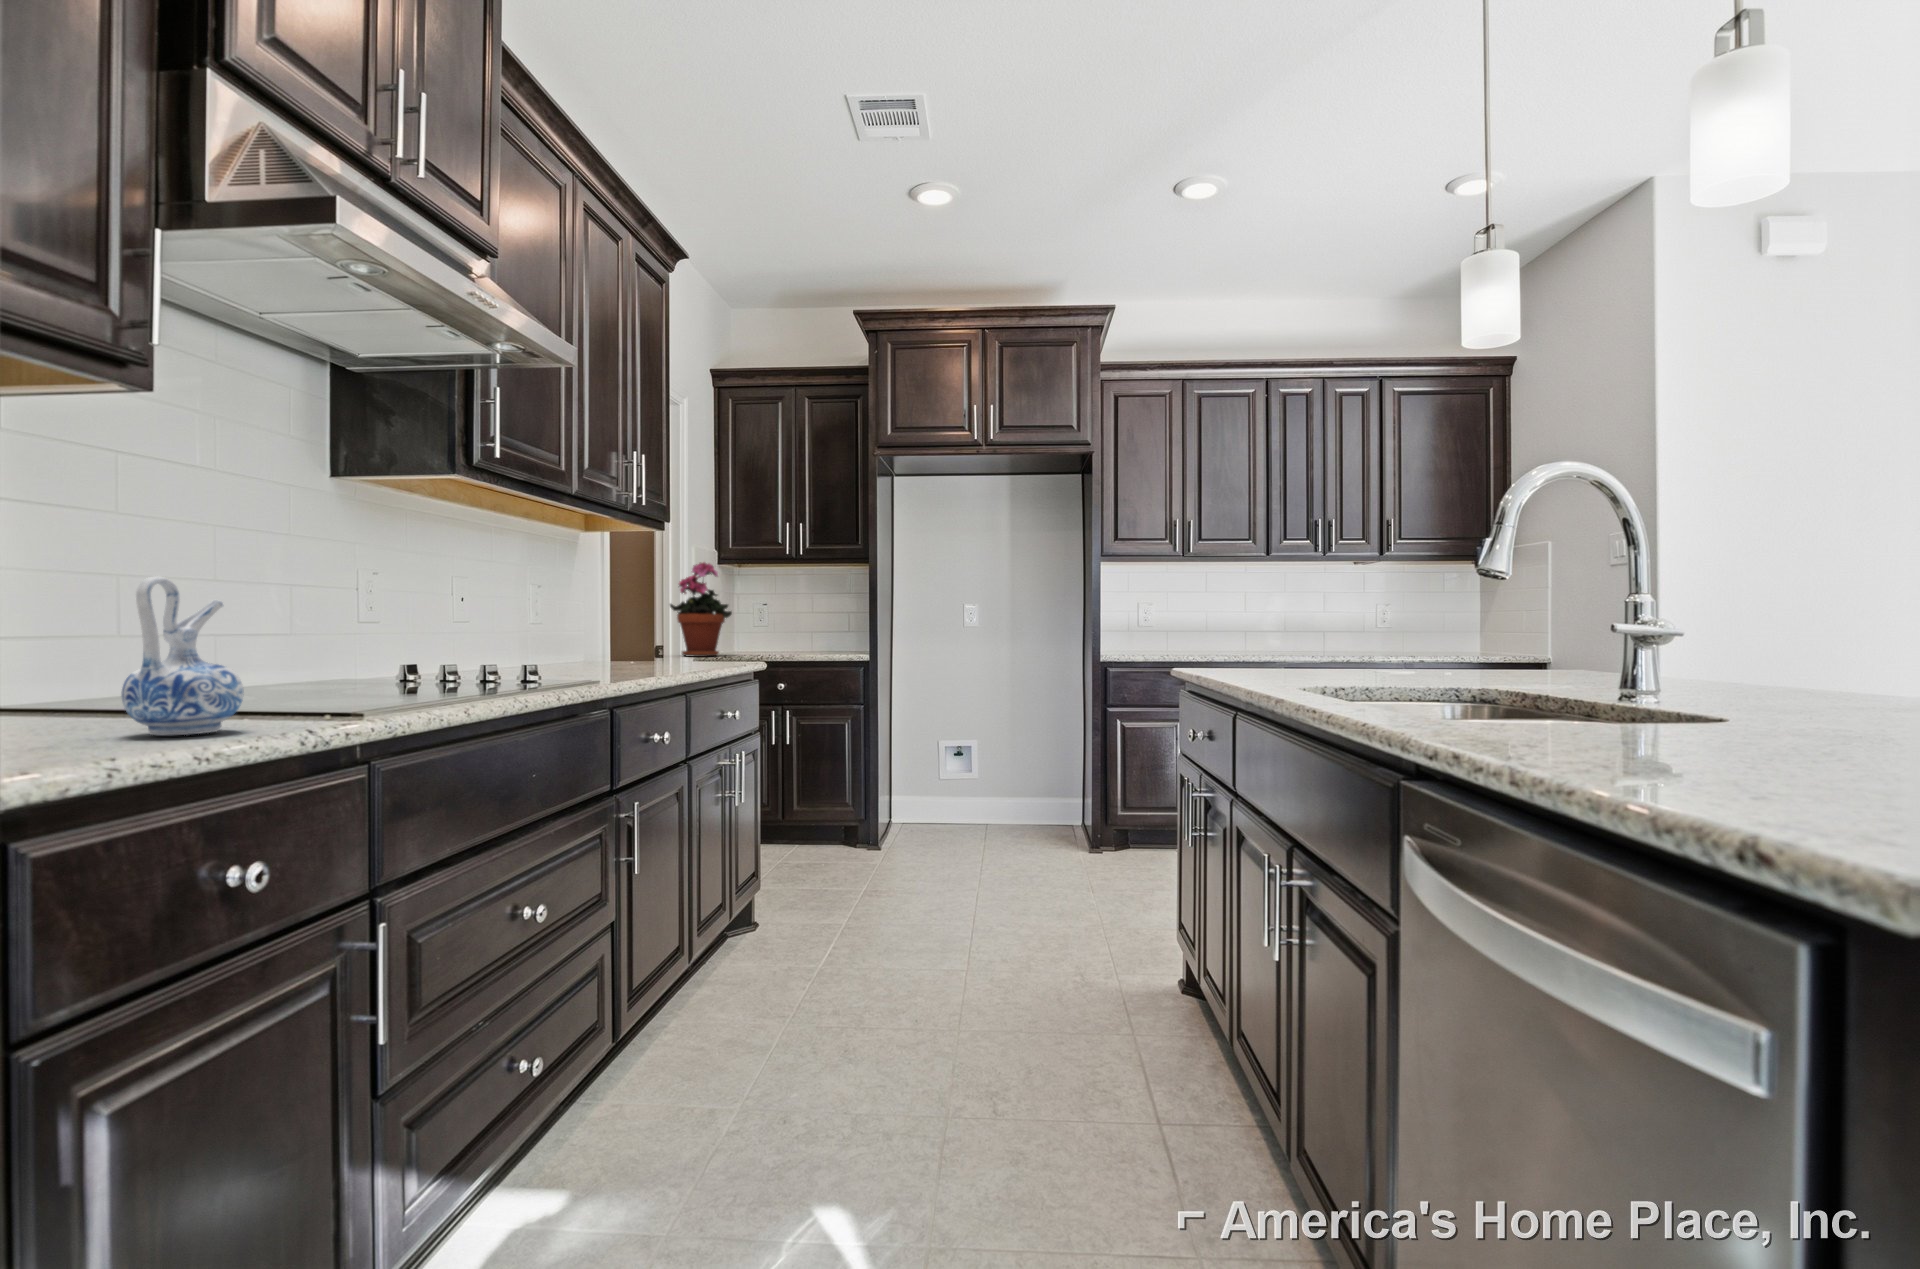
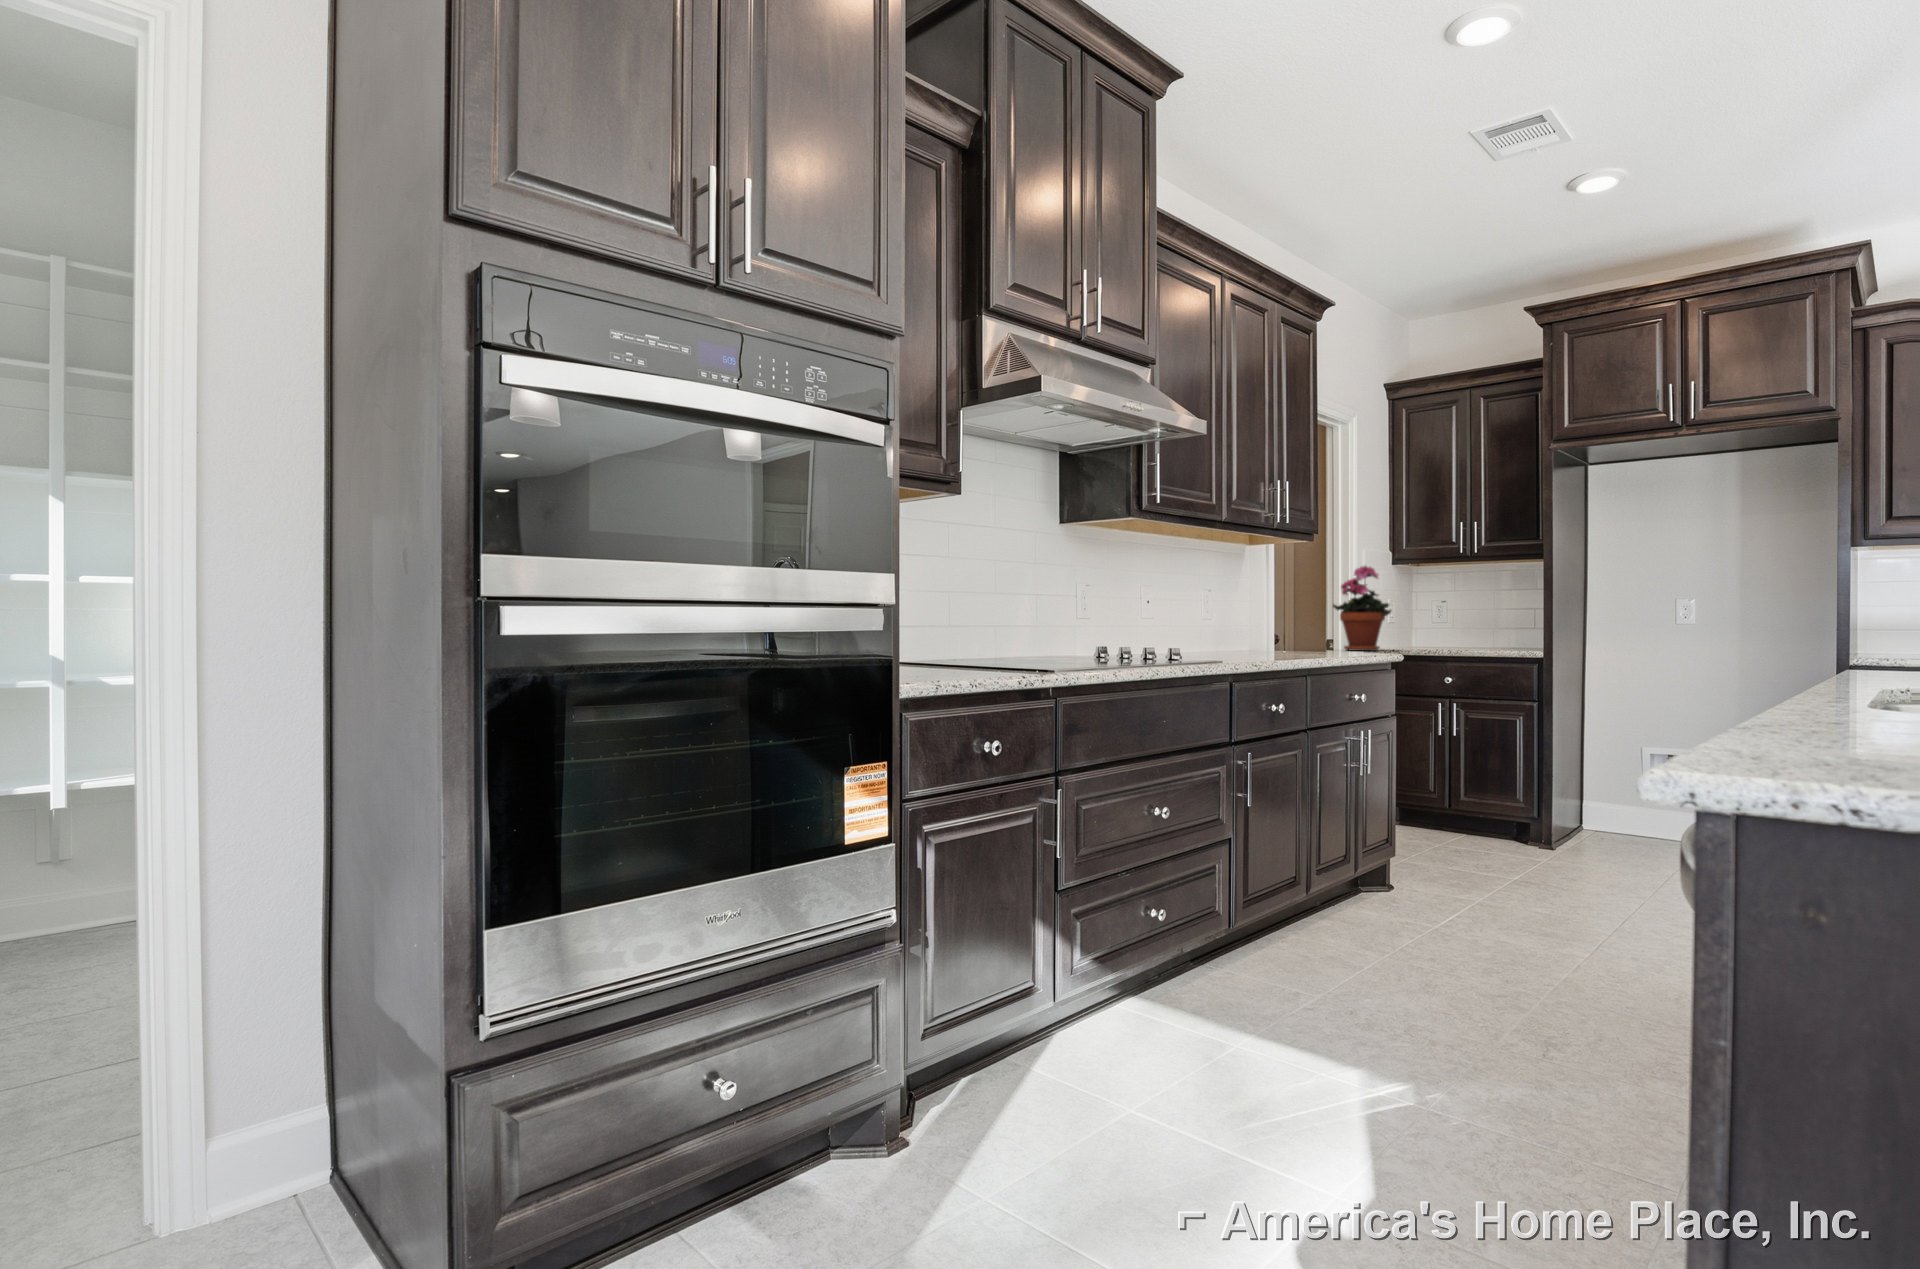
ceramic pitcher: present [121,576,244,735] -> none [946,594,993,673]

